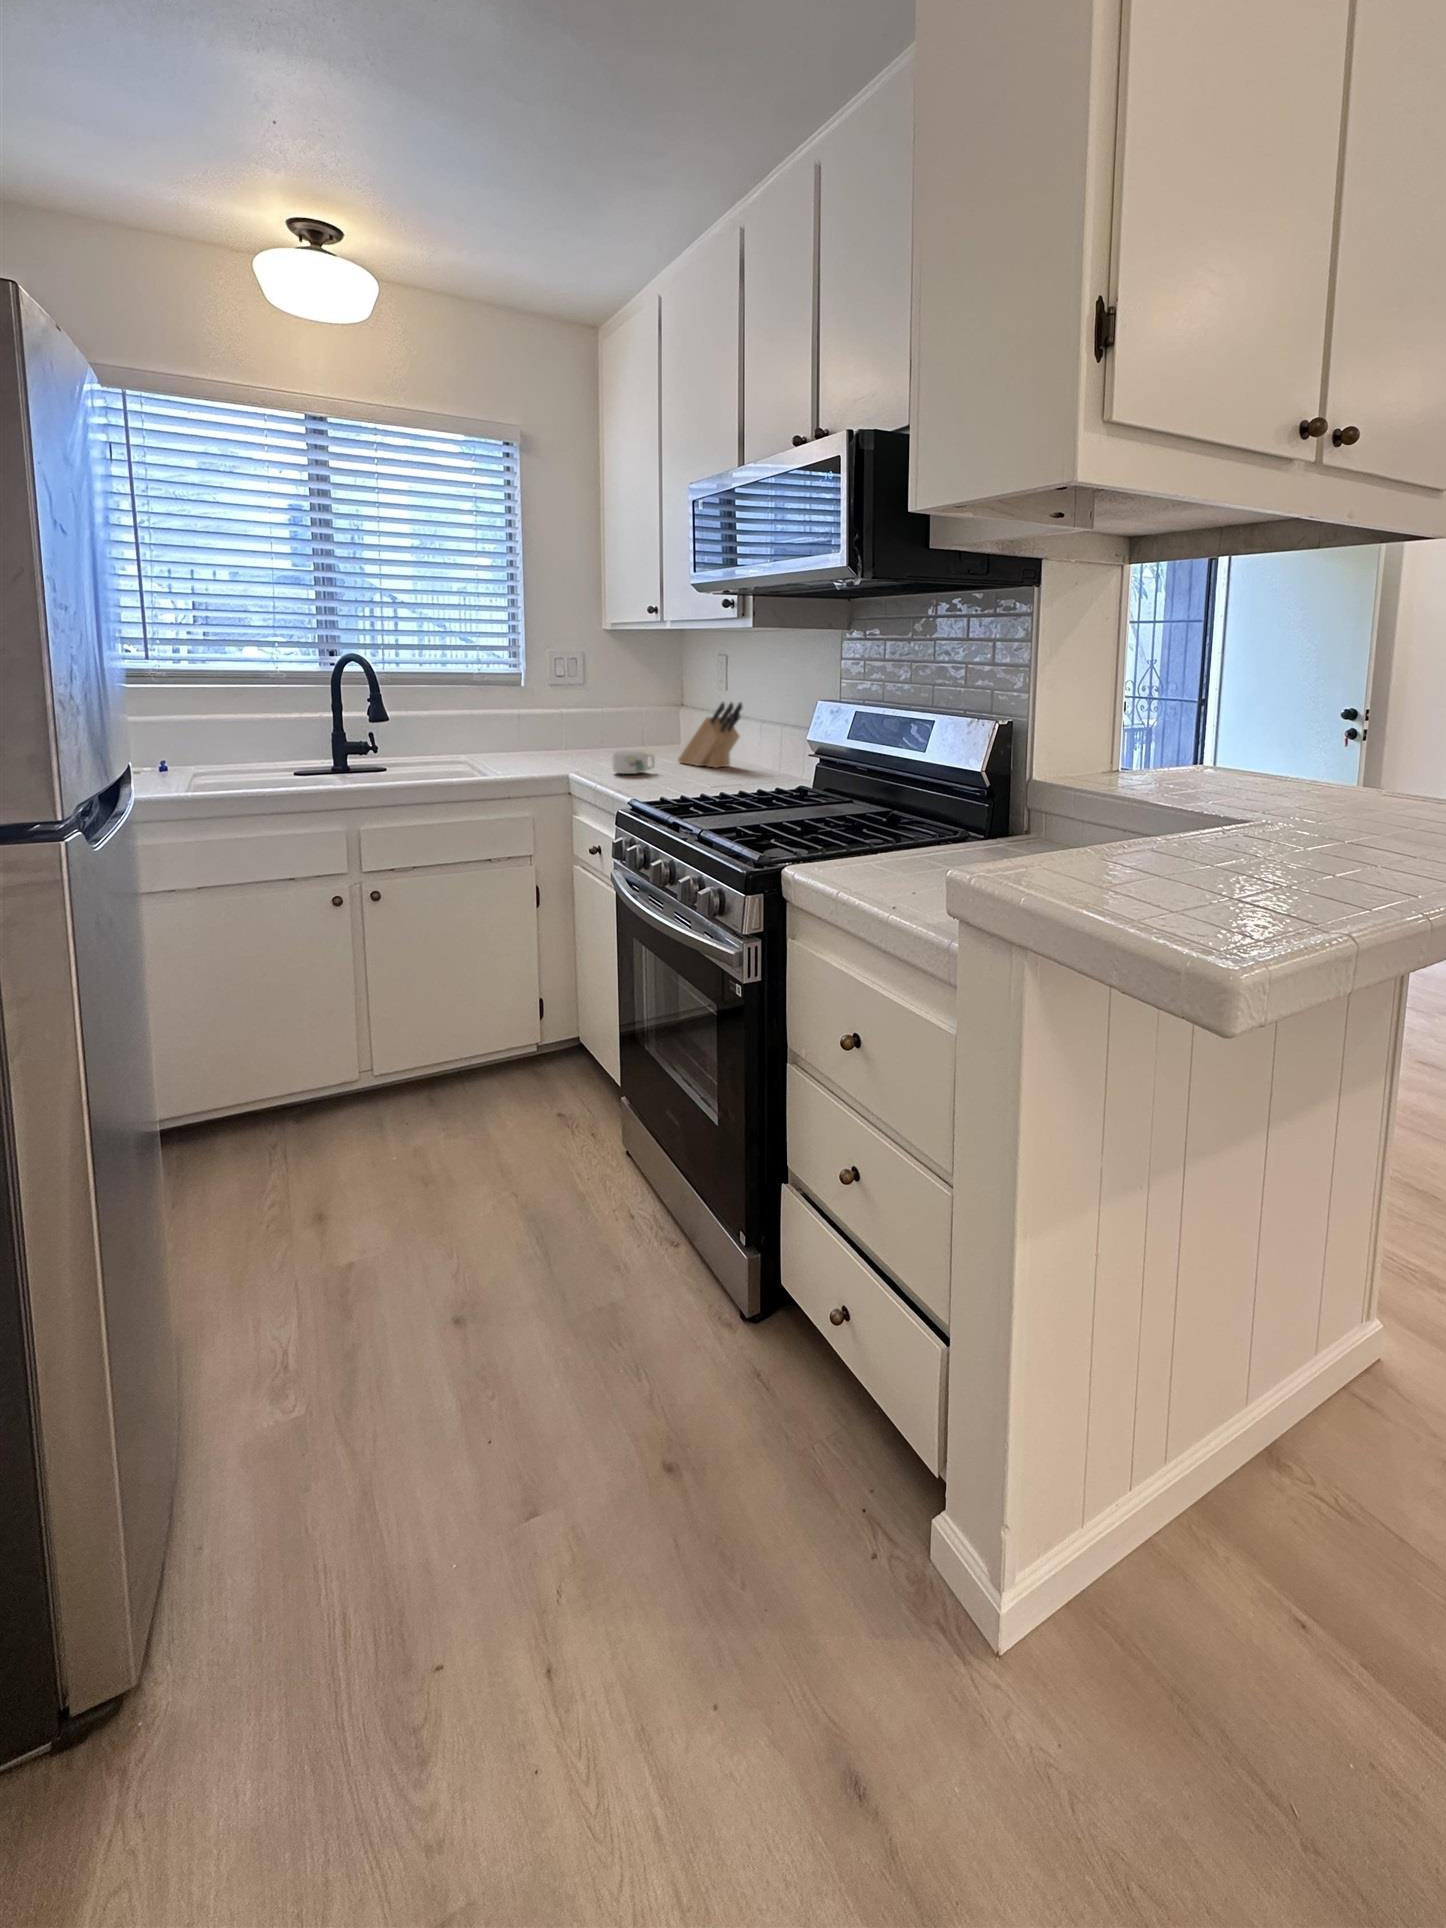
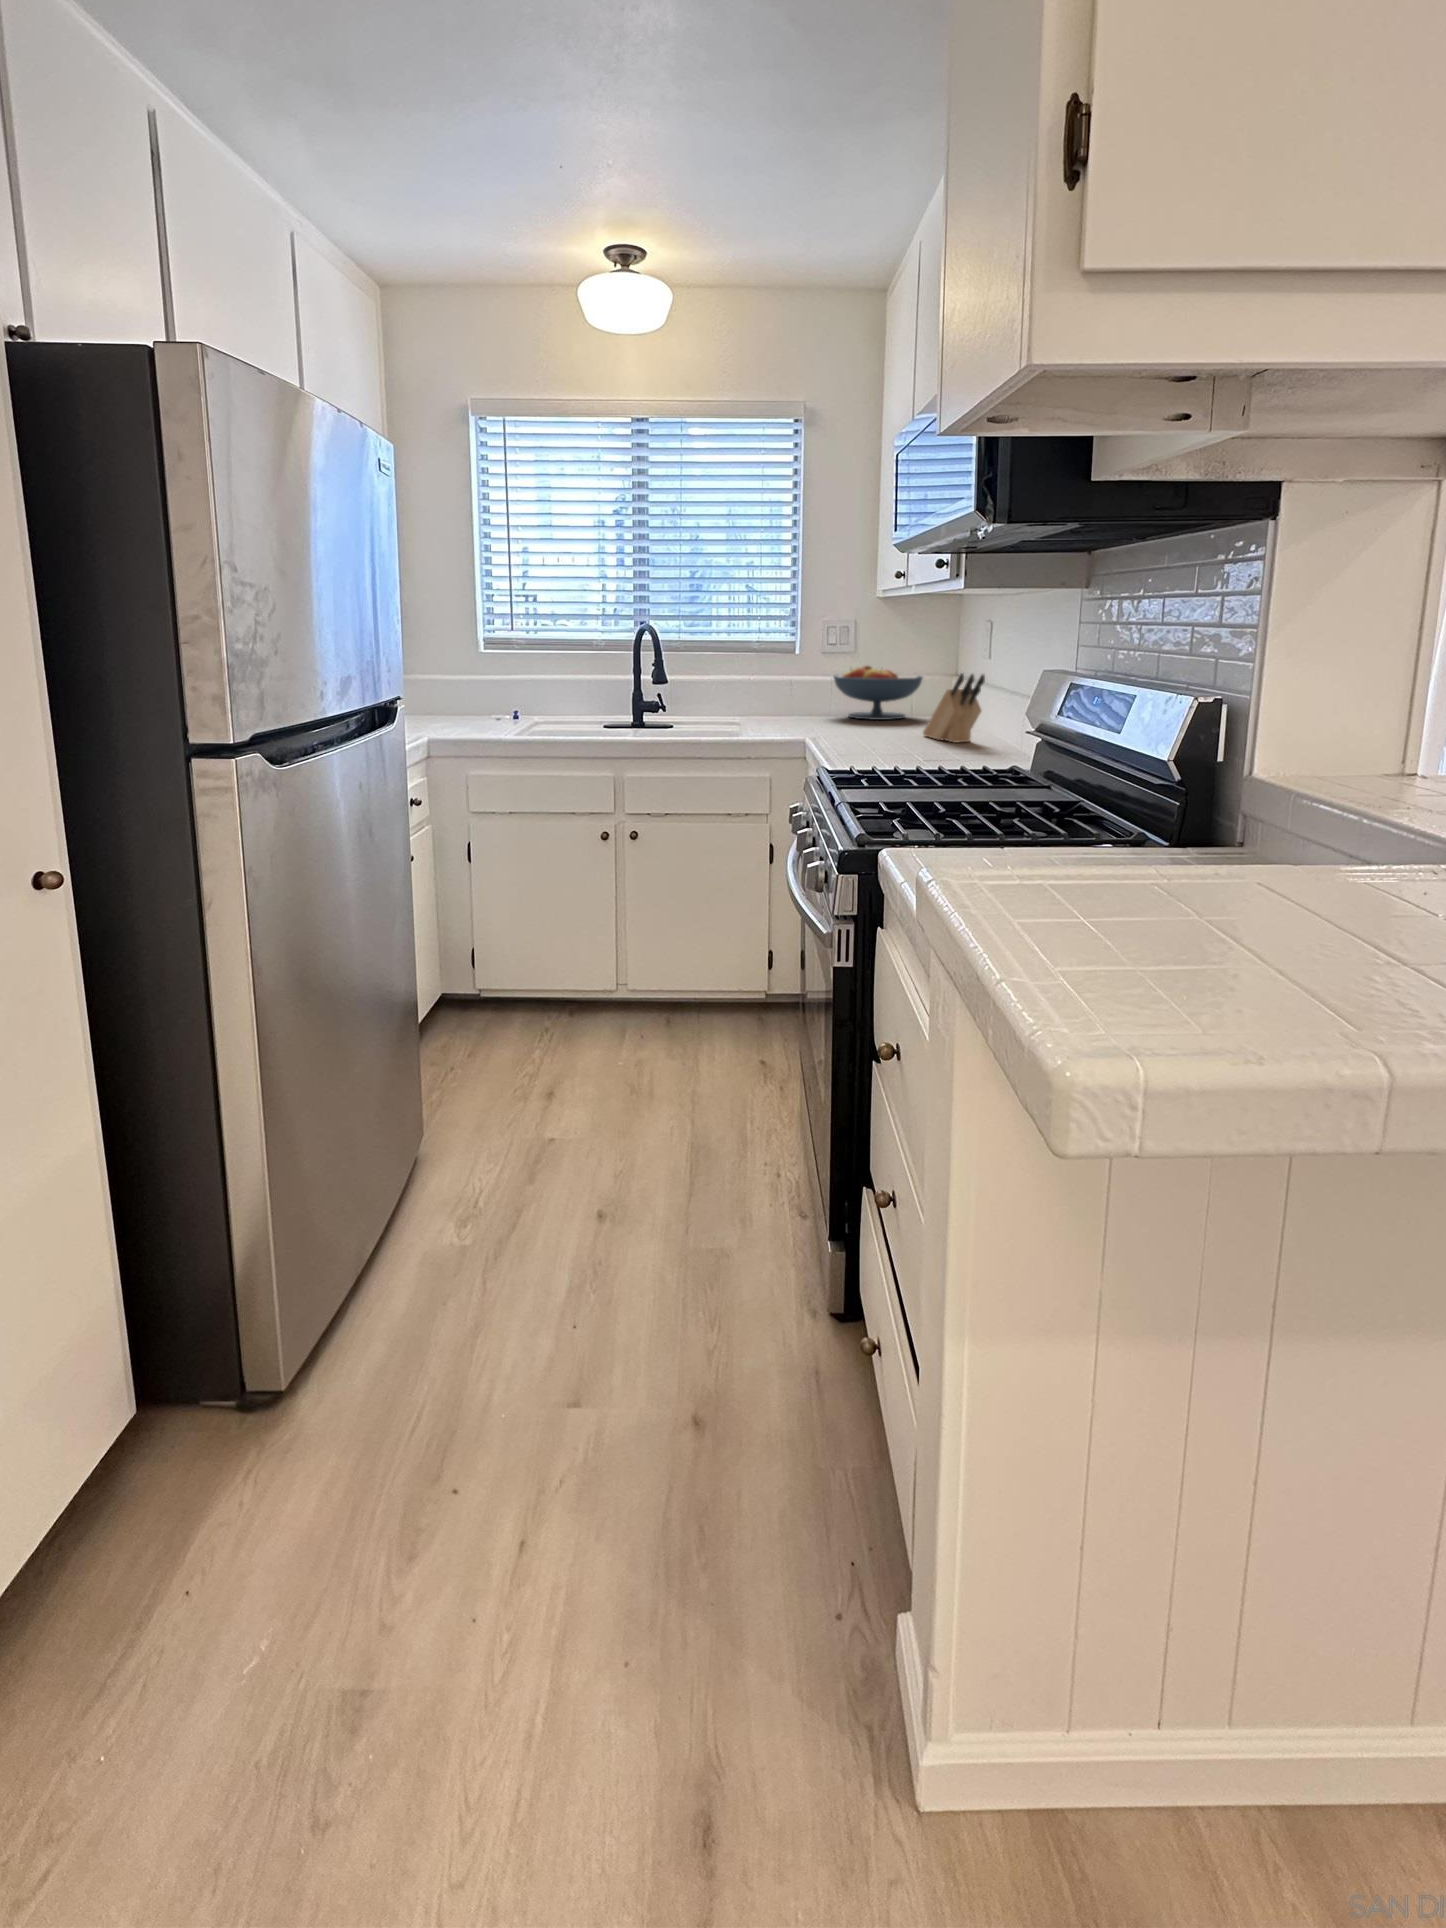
fruit bowl: none [558,688,652,749] -> present [834,666,923,720]
mug: present [612,751,655,774] -> none [845,720,887,743]

